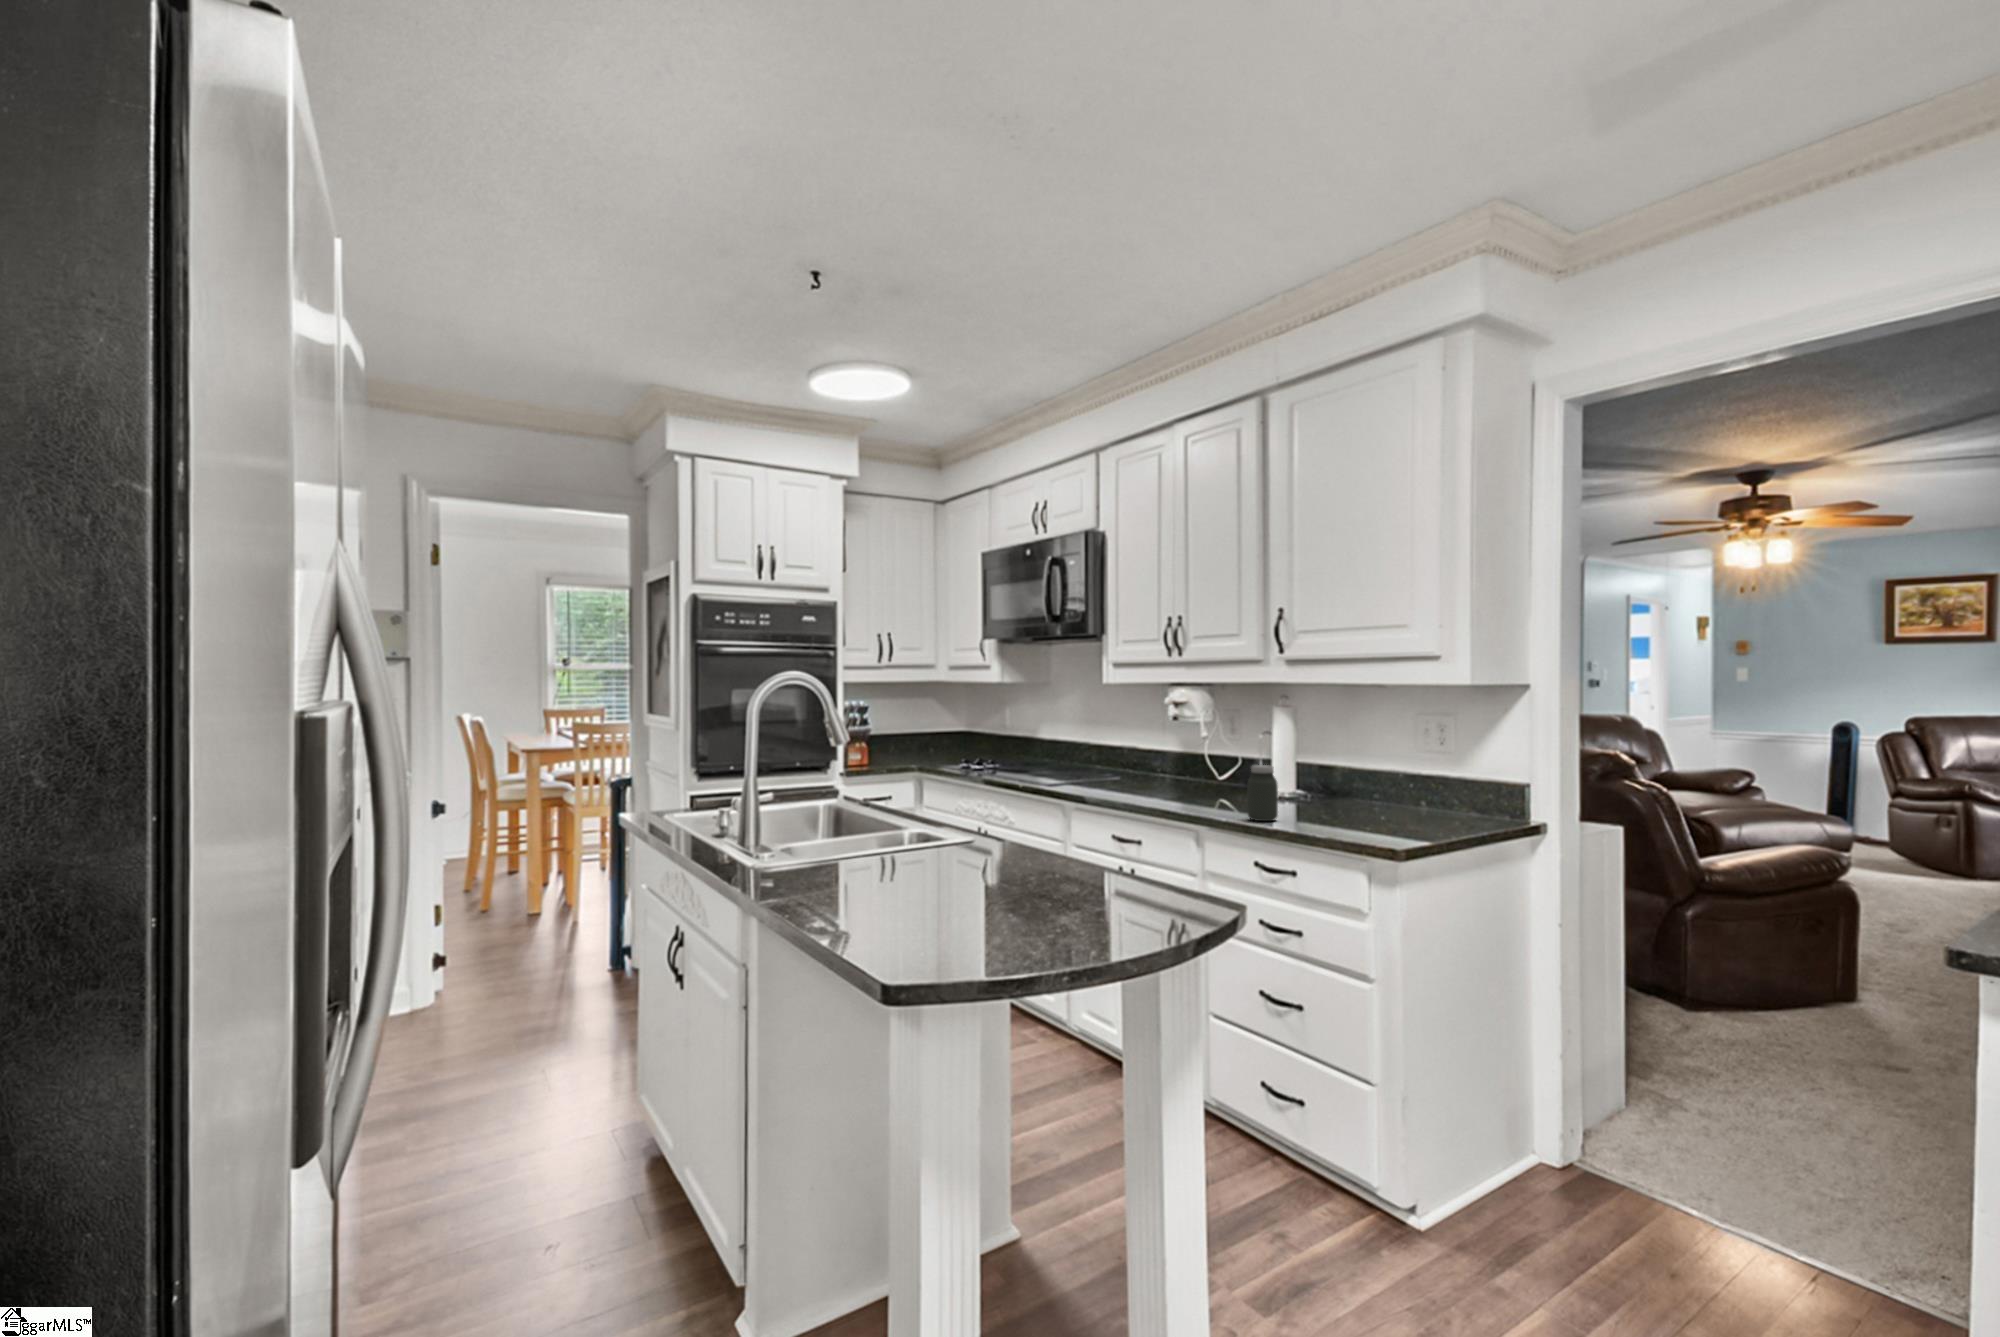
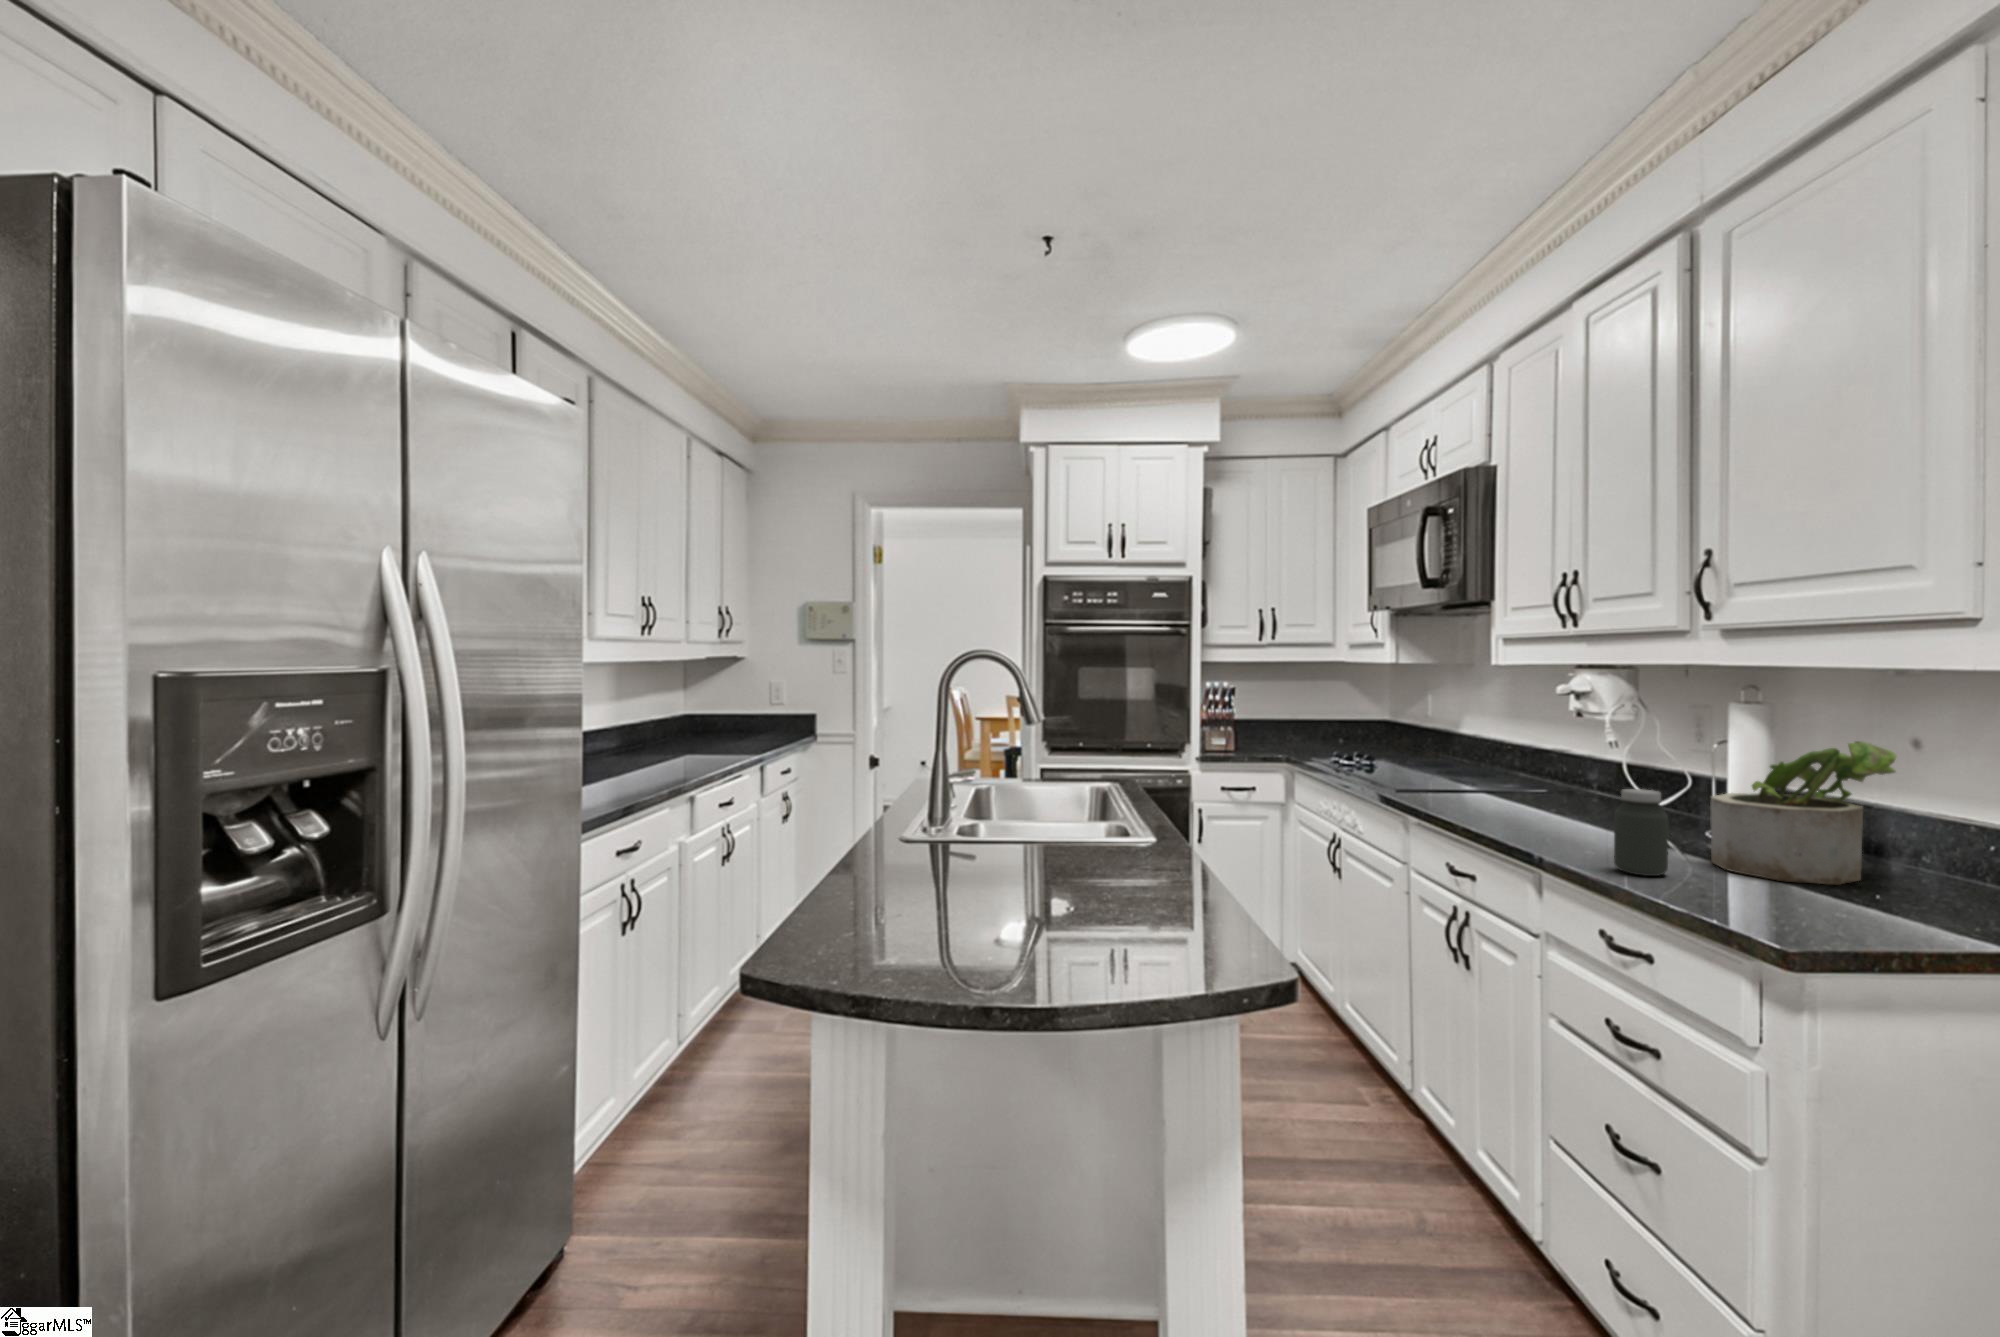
potted plant: none [1284,728,1376,816] -> present [1710,741,1897,885]

